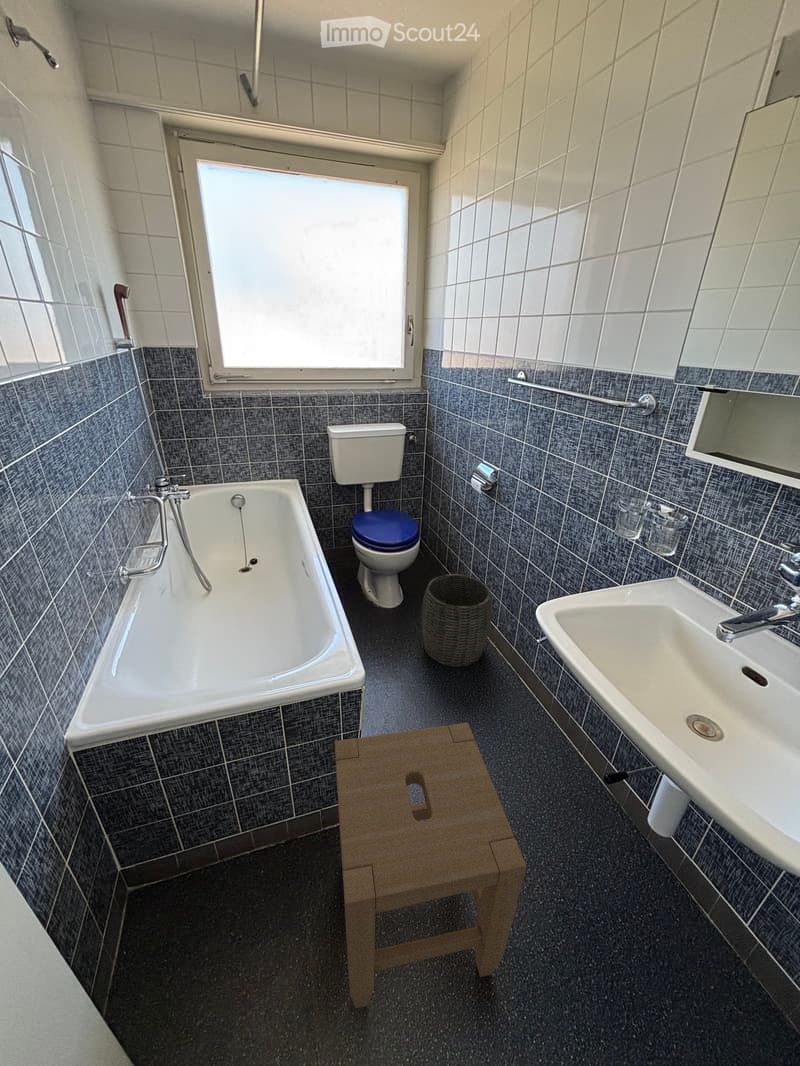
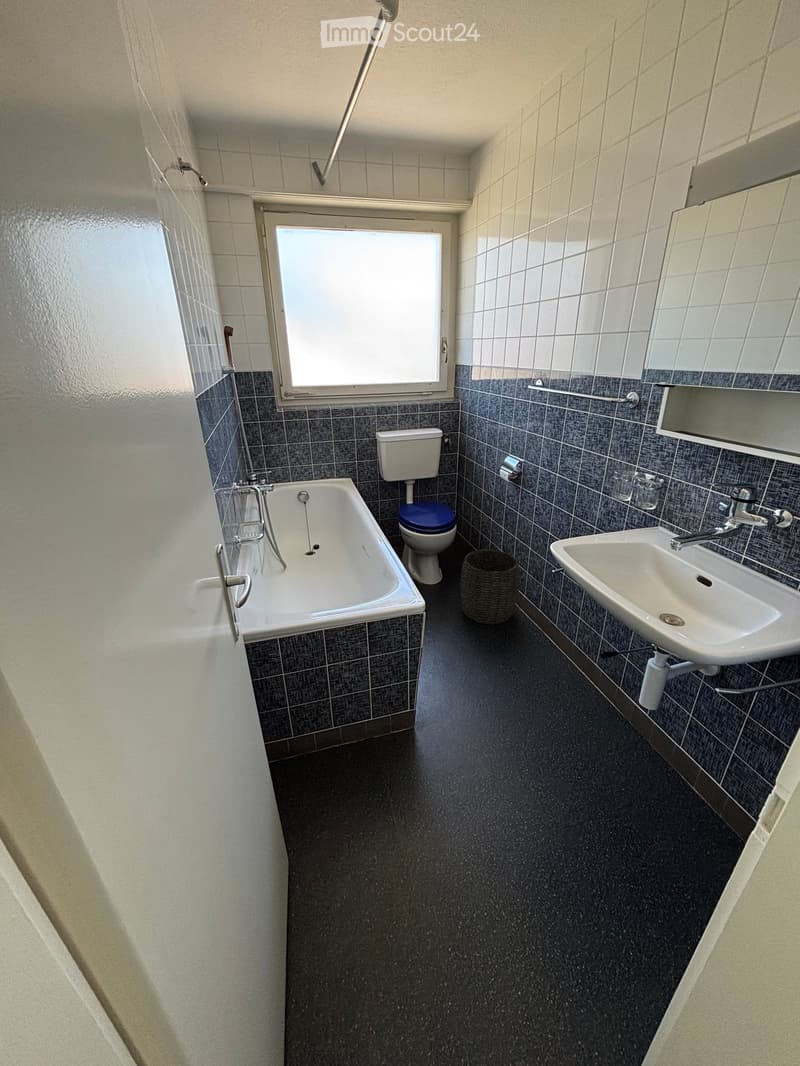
stool: present [335,723,526,1008] -> none [405,637,546,829]

